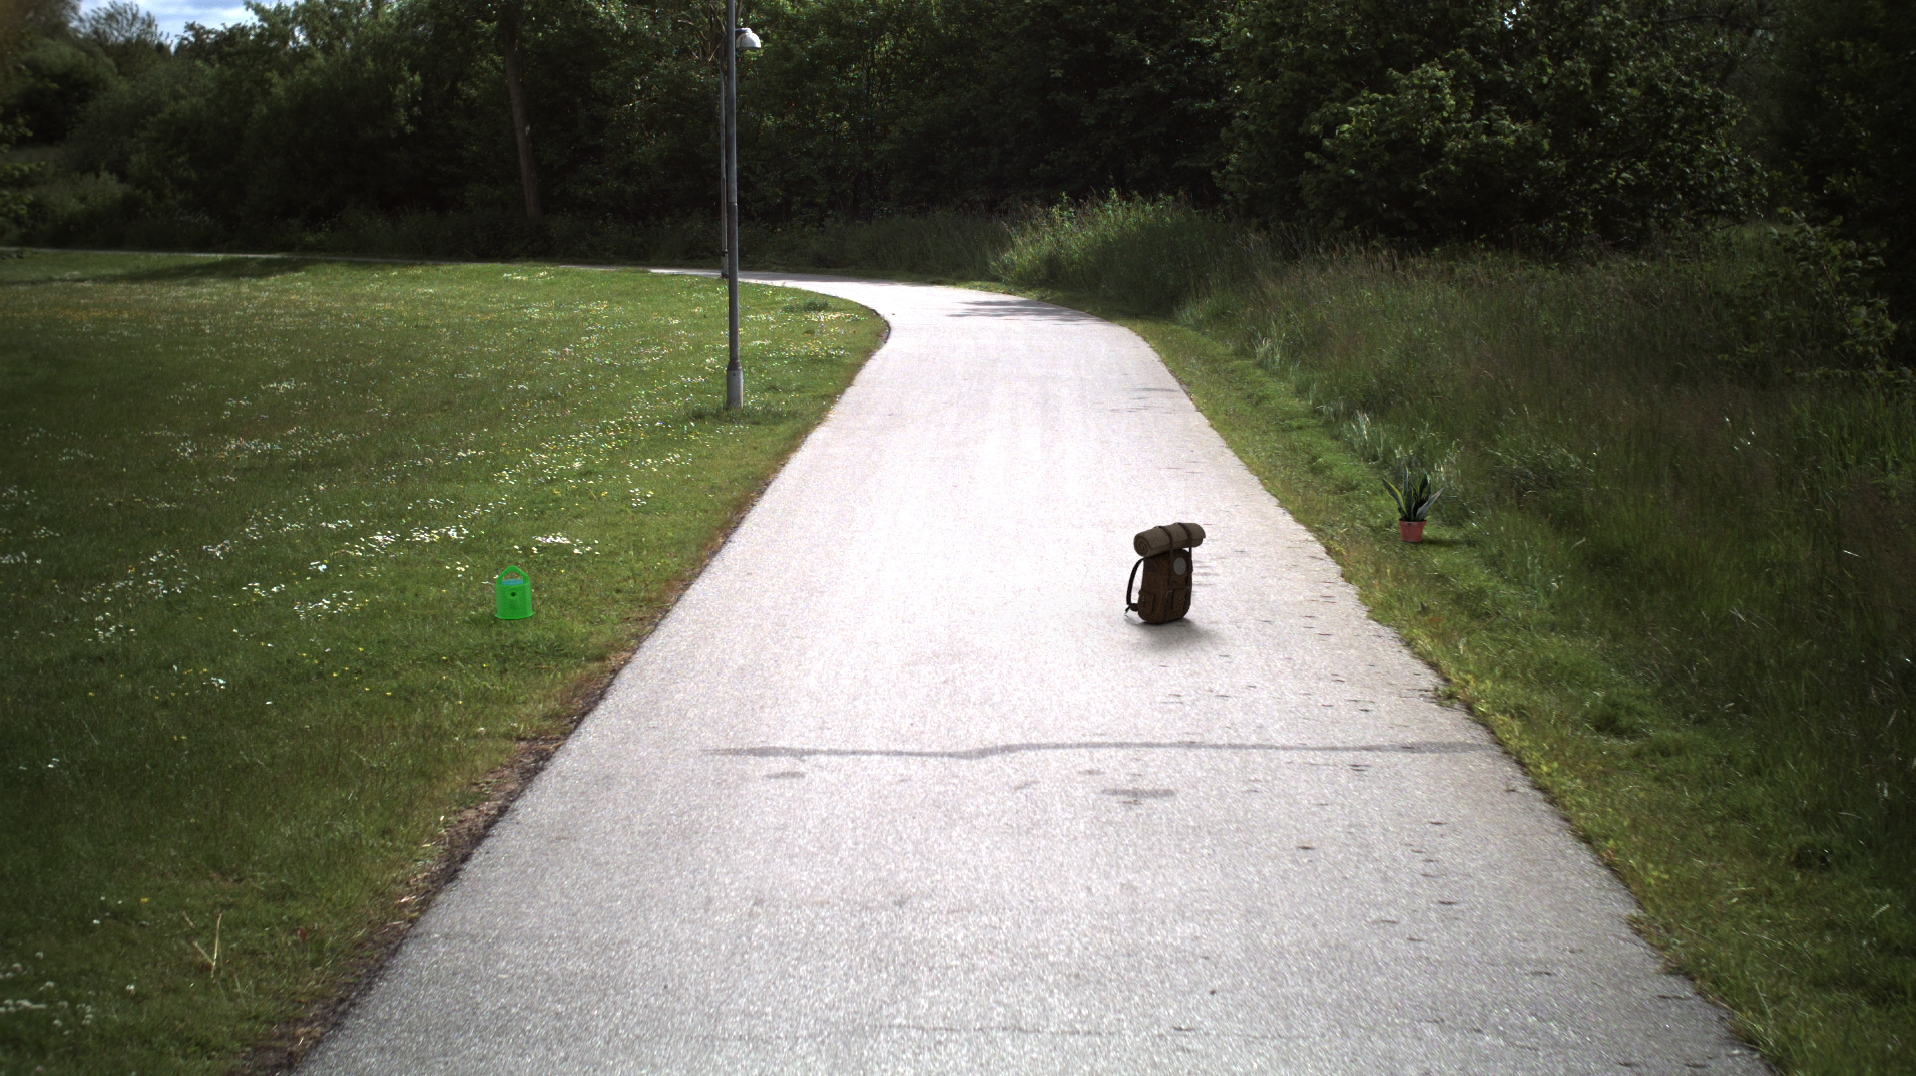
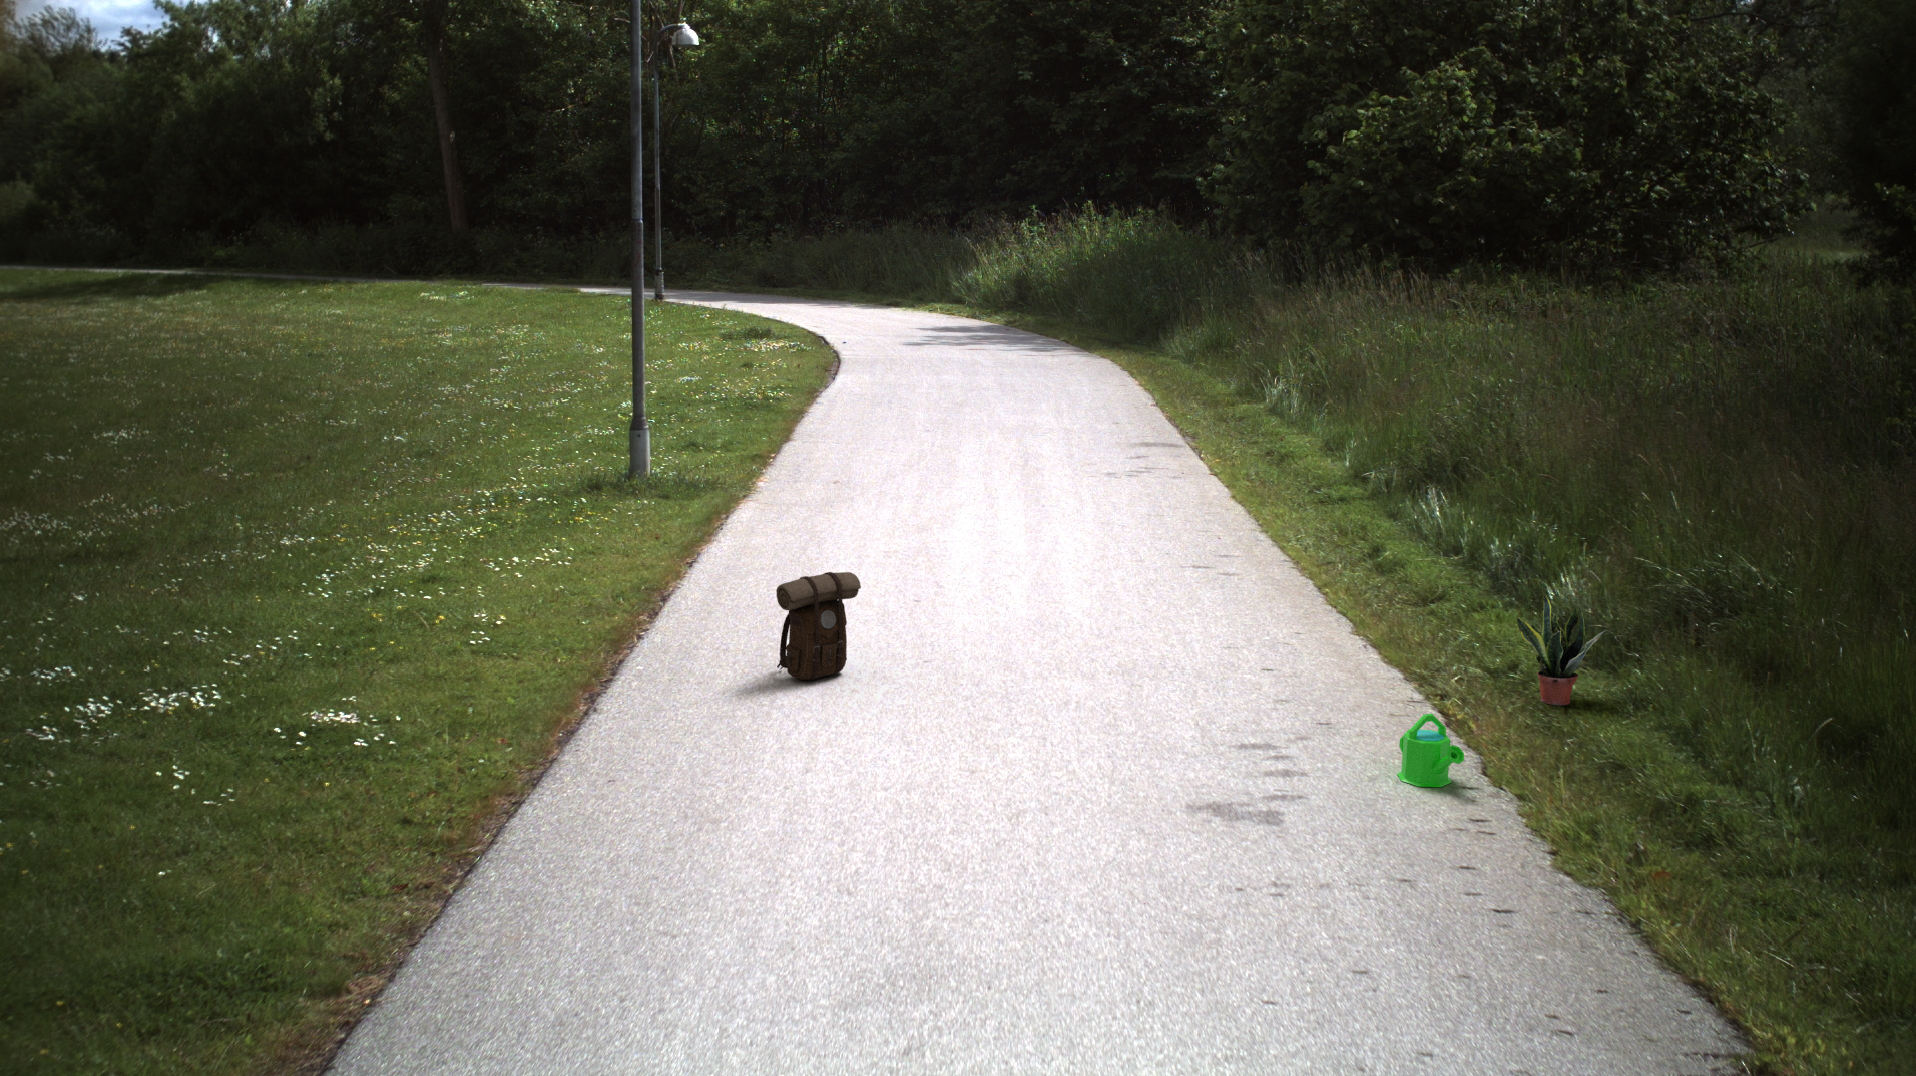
backpack: present [1125,522,1206,624] -> present [776,572,861,681]
watering can: present [494,566,535,619] -> present [1397,714,1464,787]

